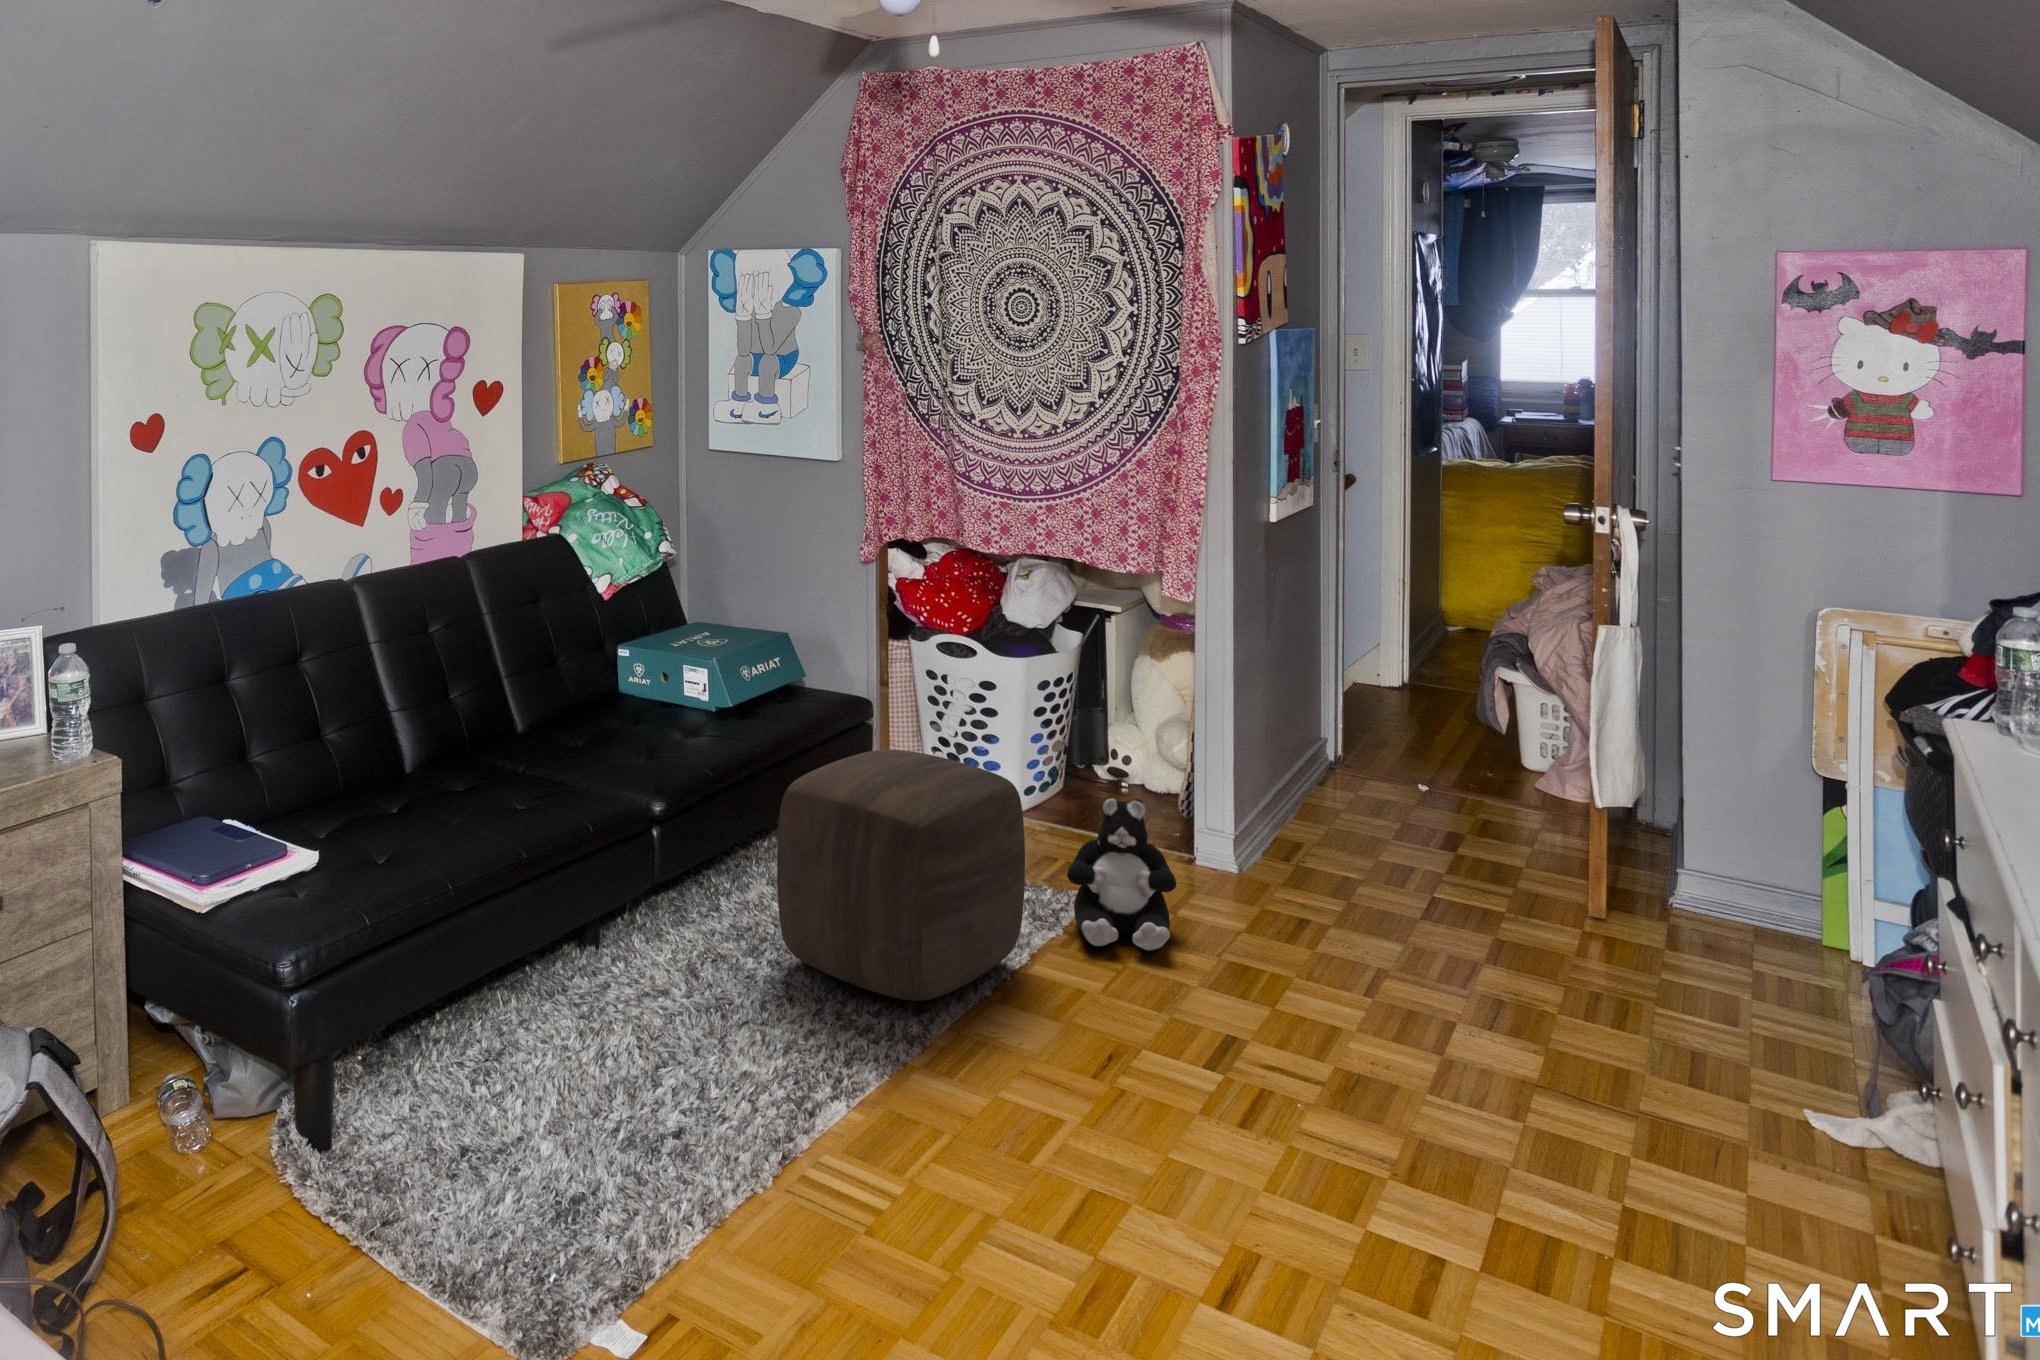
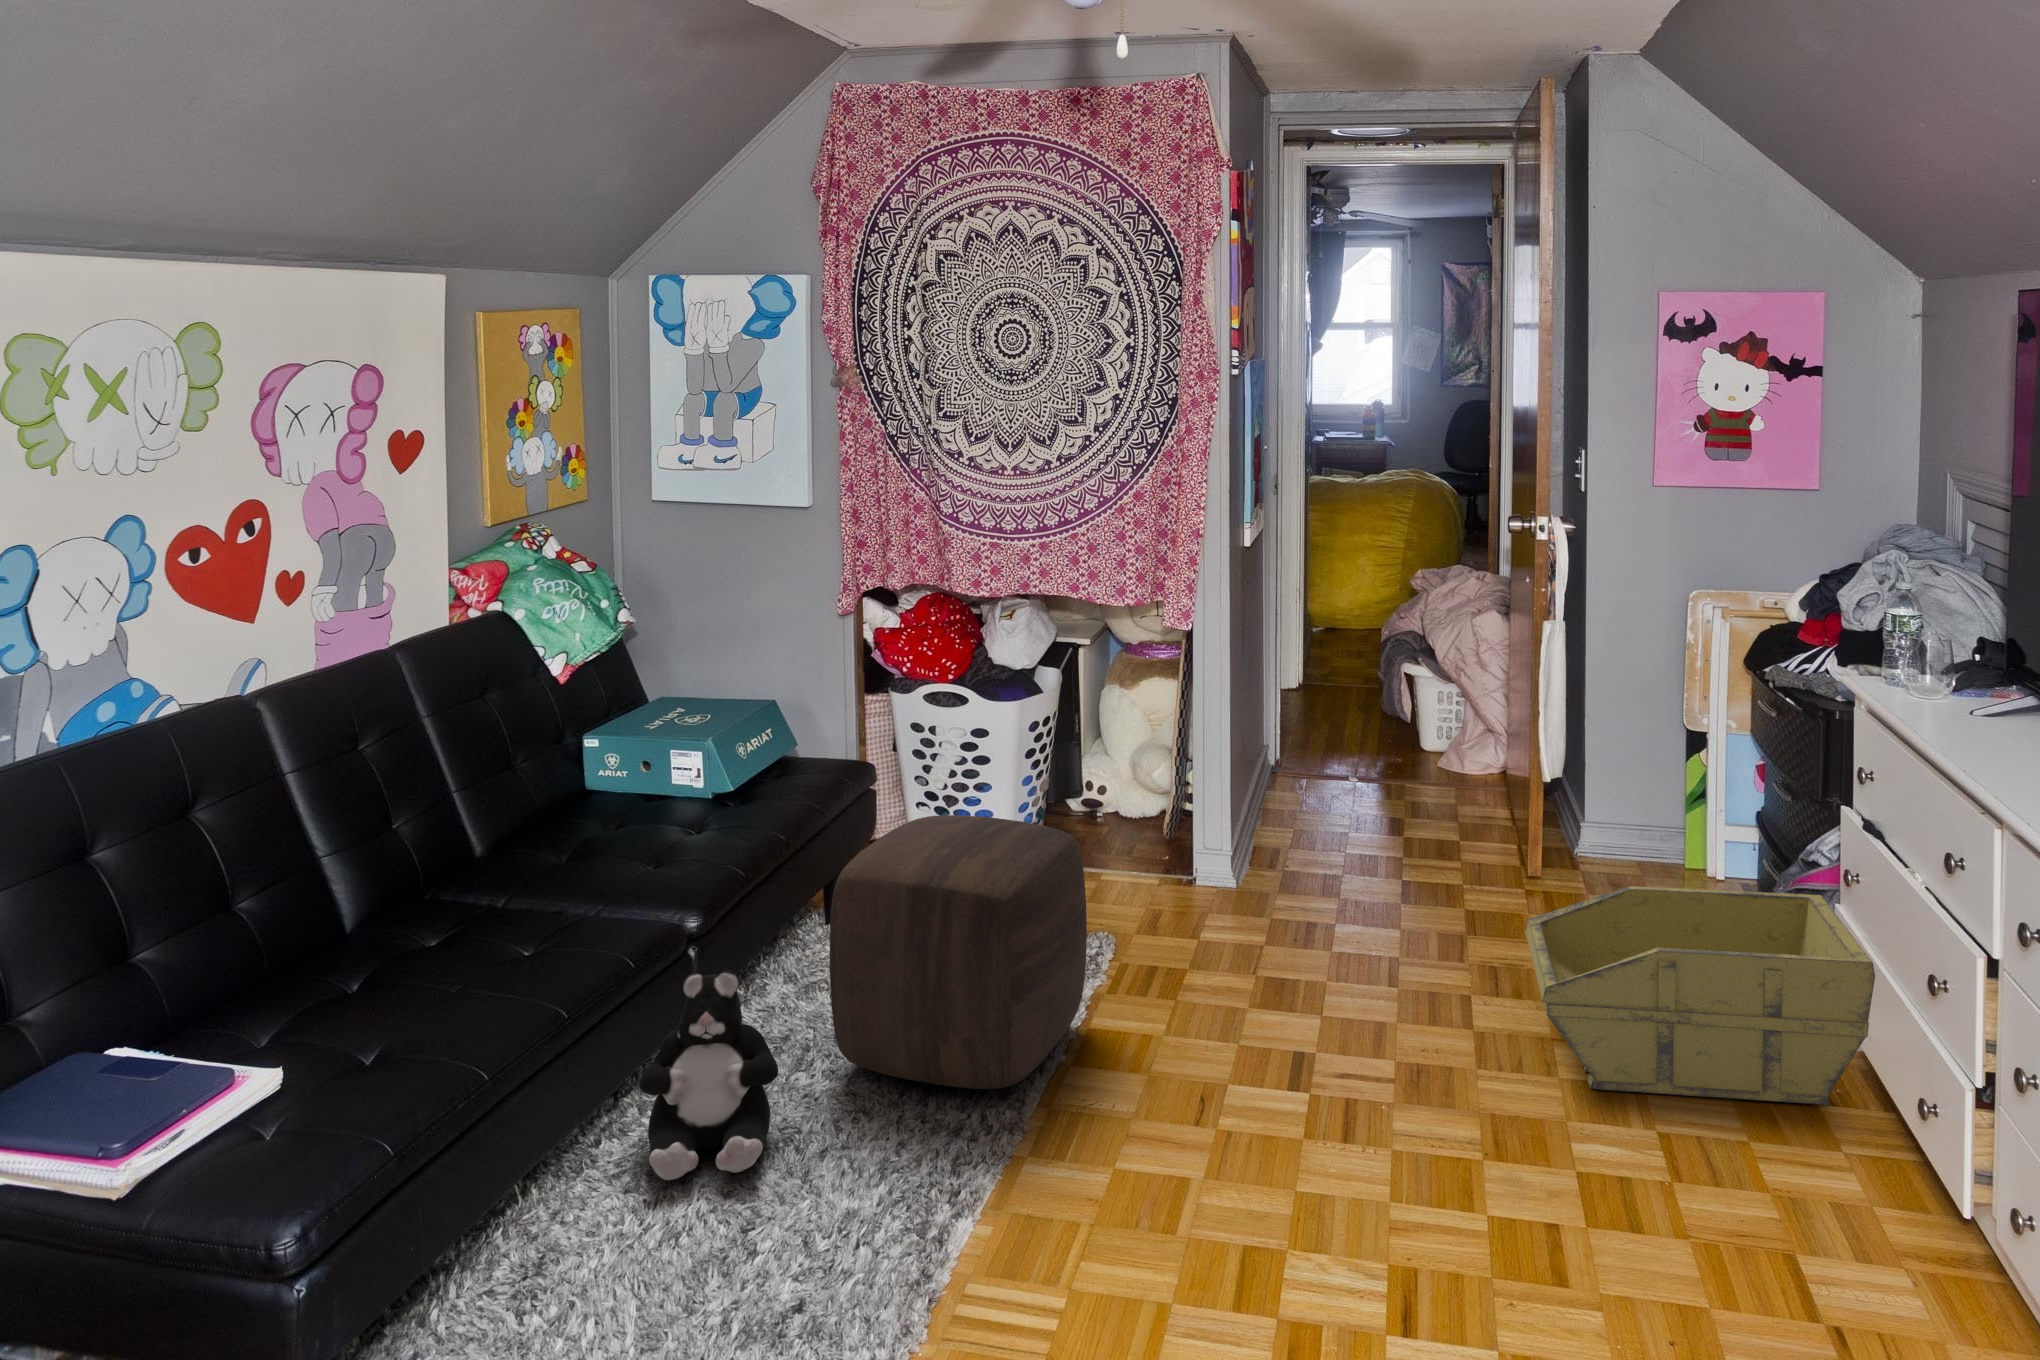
plush toy: present [1067,797,1176,951] -> present [639,970,778,1180]
storage bin: none [1485,924,1911,1204] -> present [1525,886,1875,1105]

